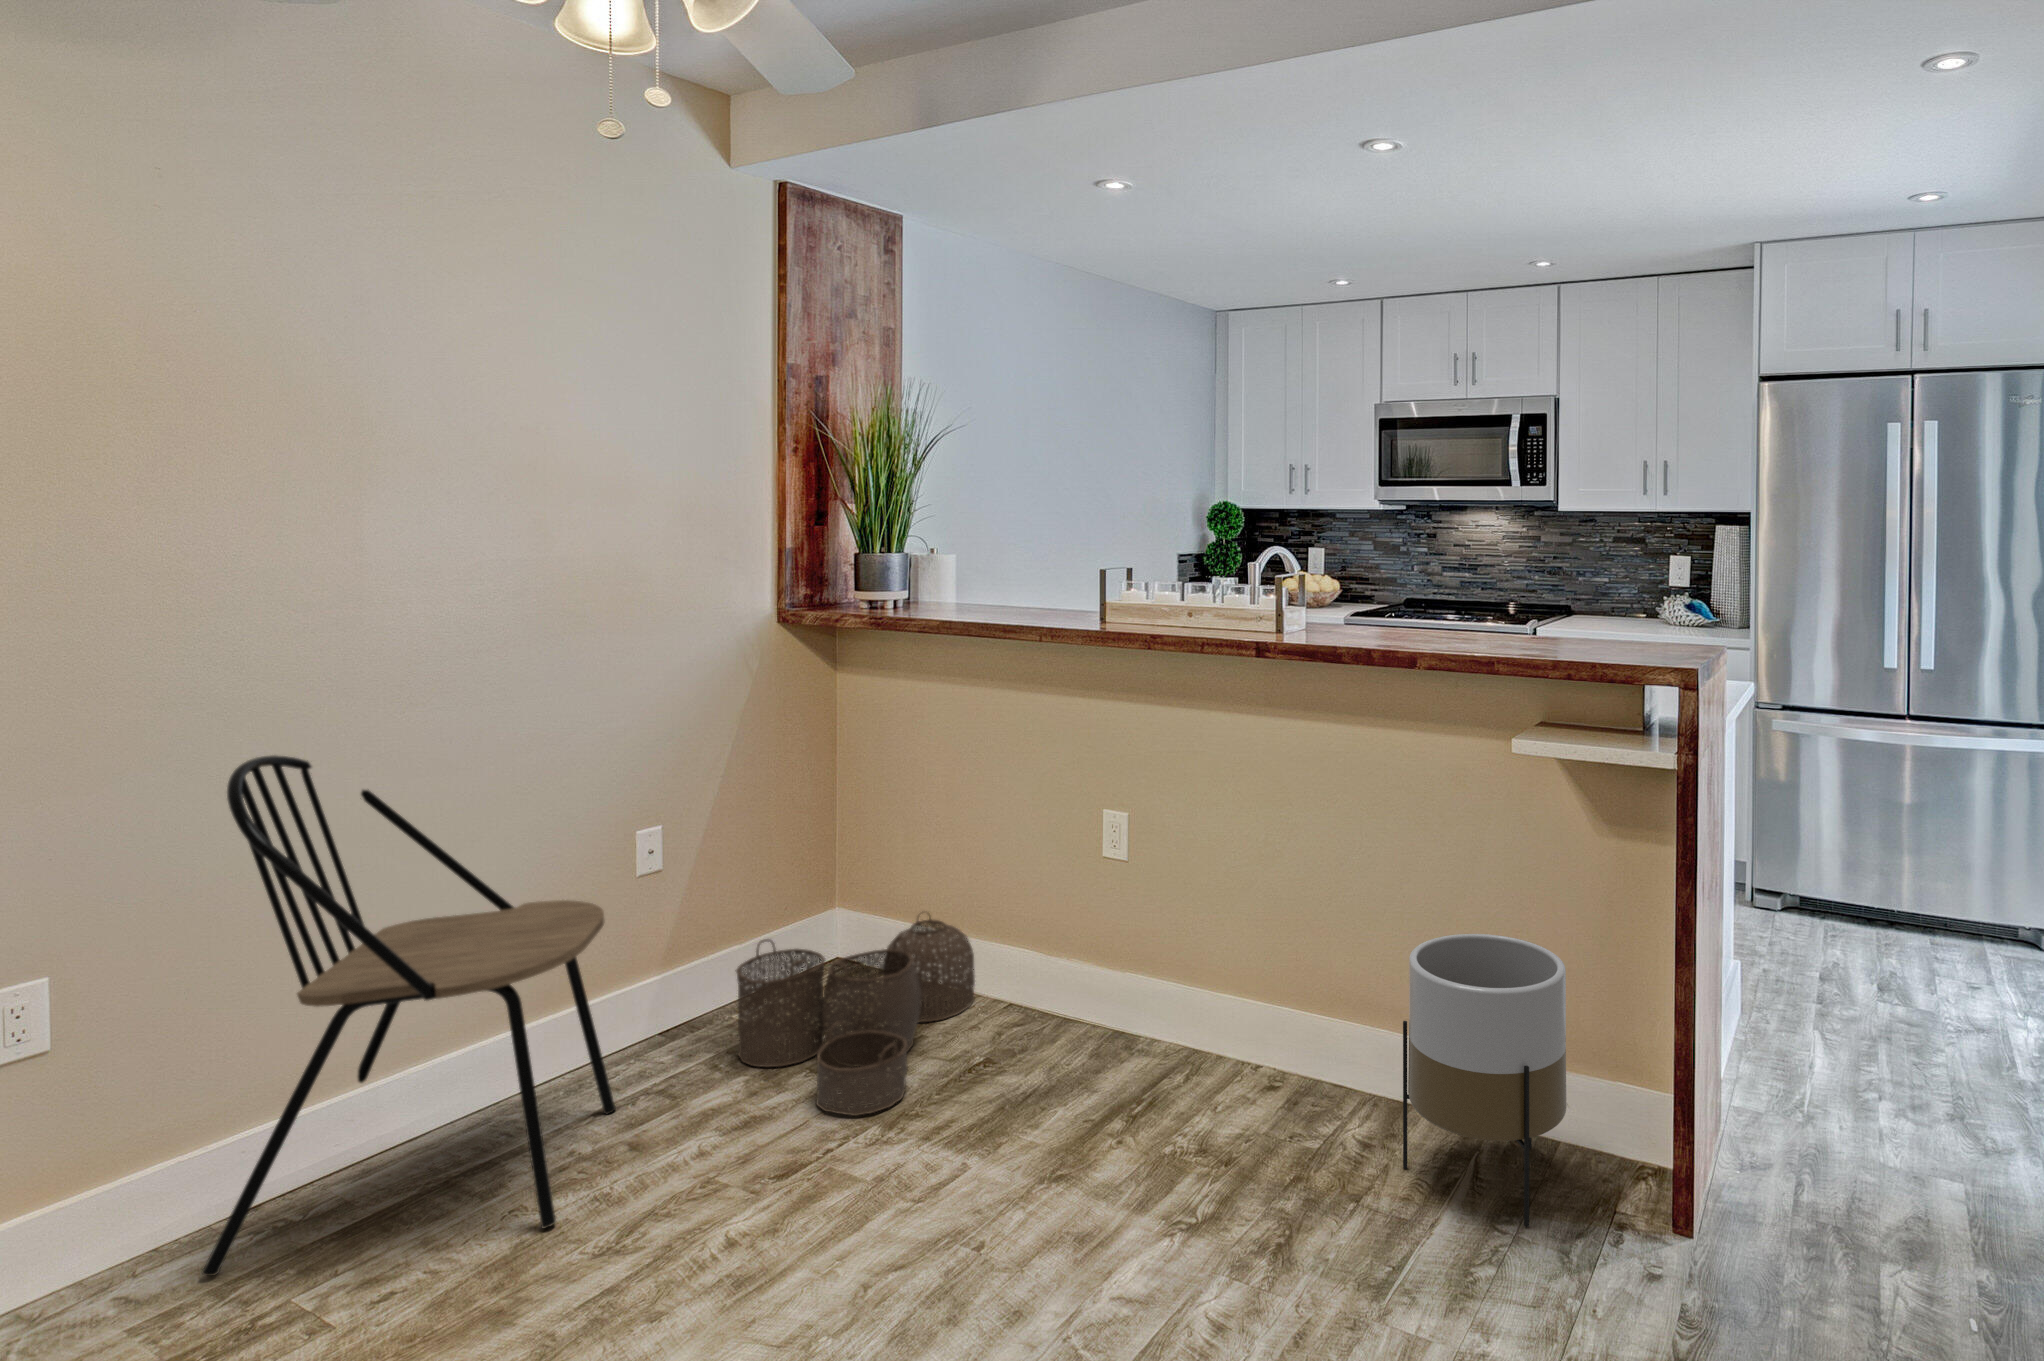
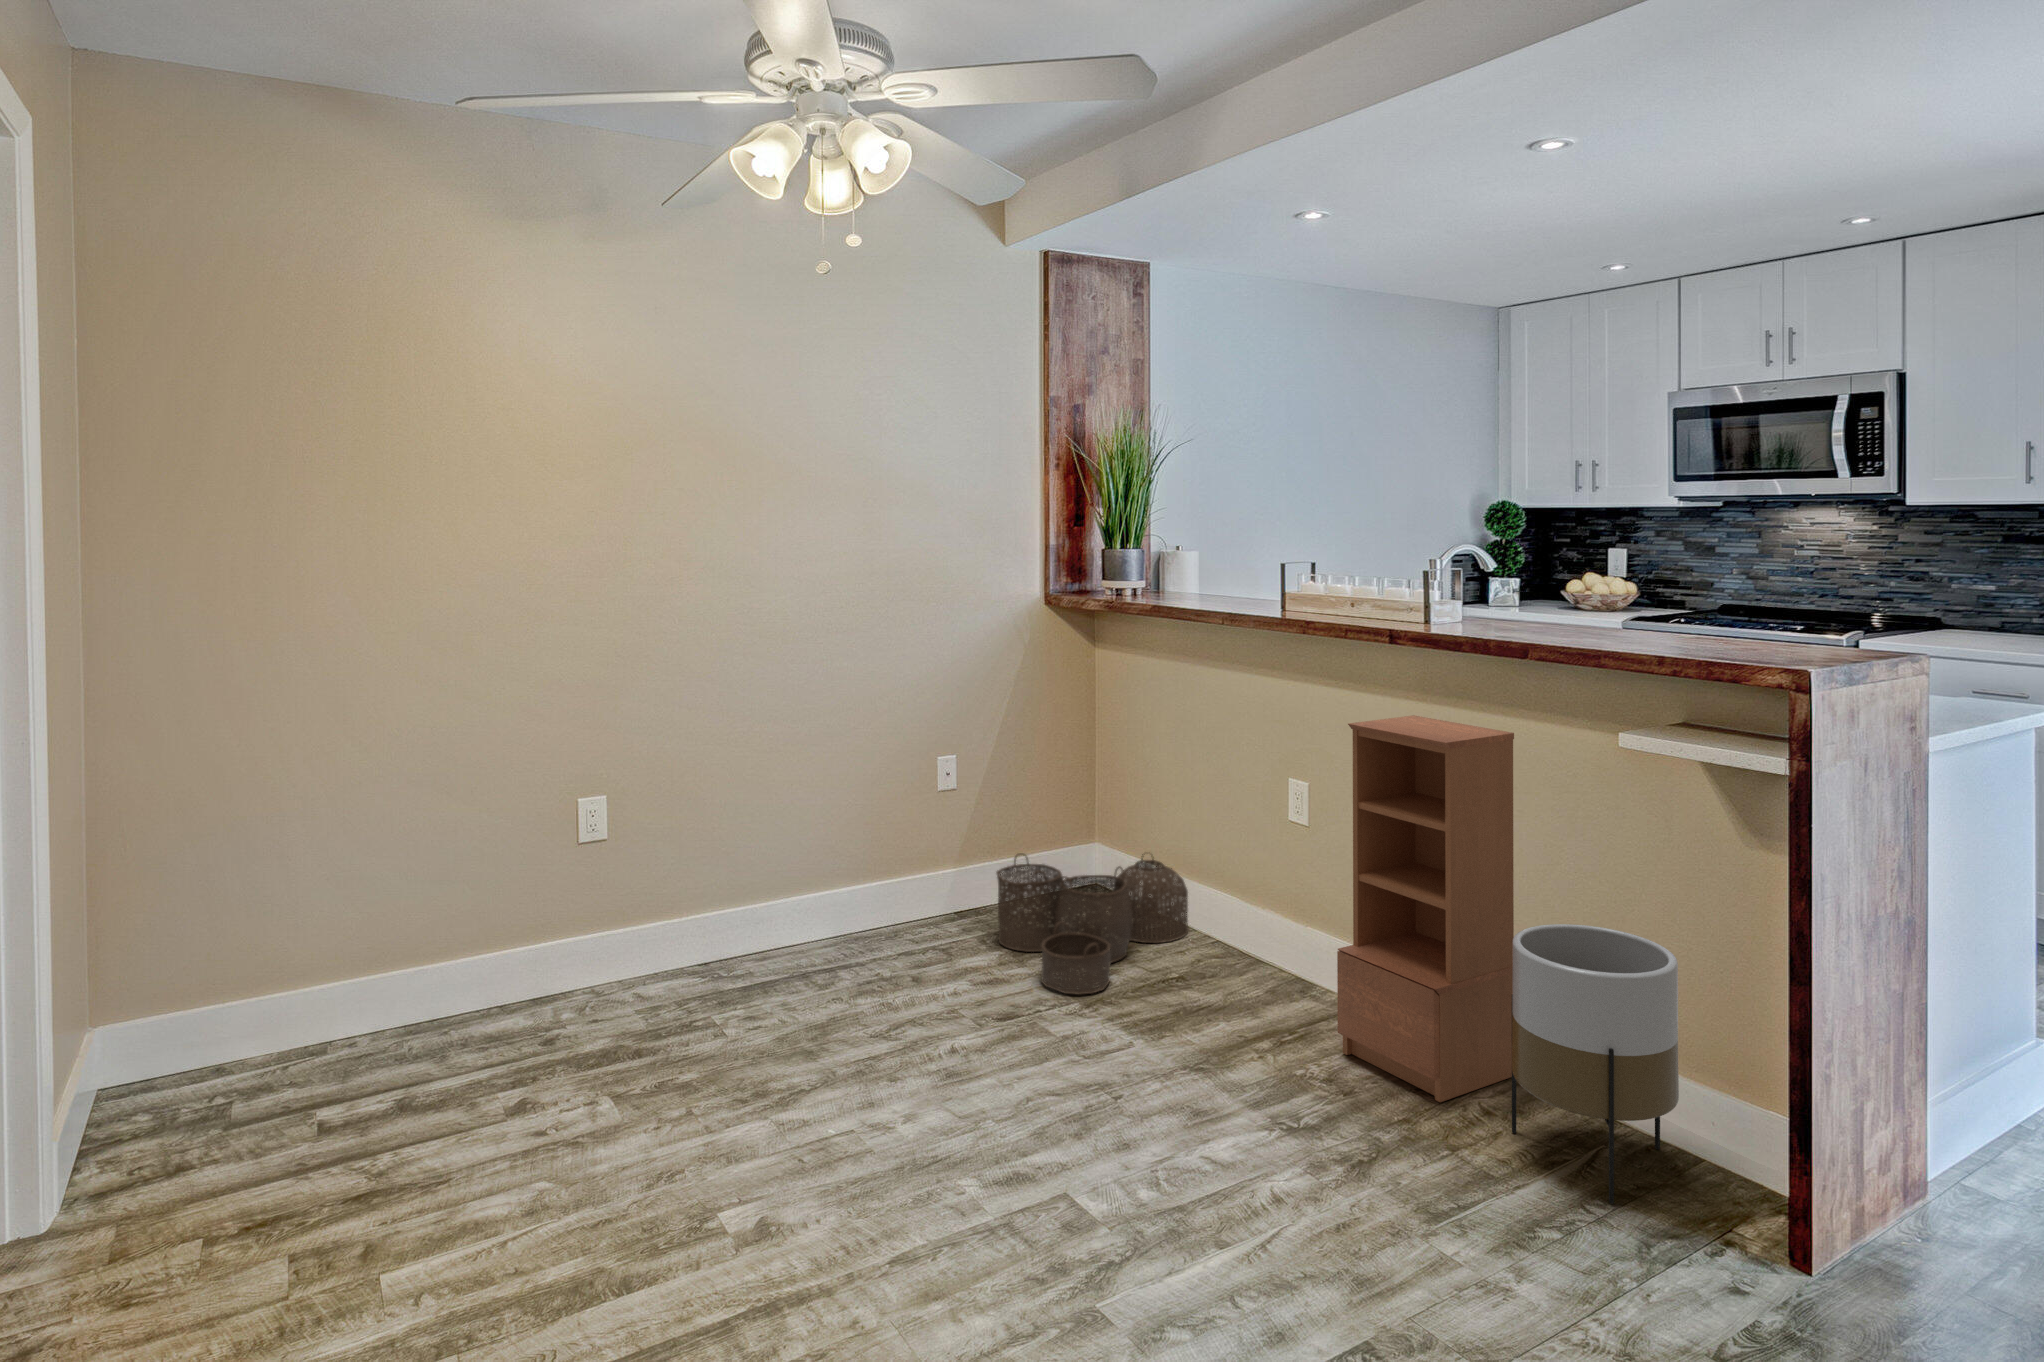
bookcase: none [1198,729,1374,1151] -> present [1337,715,1514,1102]
dining chair: present [202,755,616,1276] -> none [671,676,910,1015]

